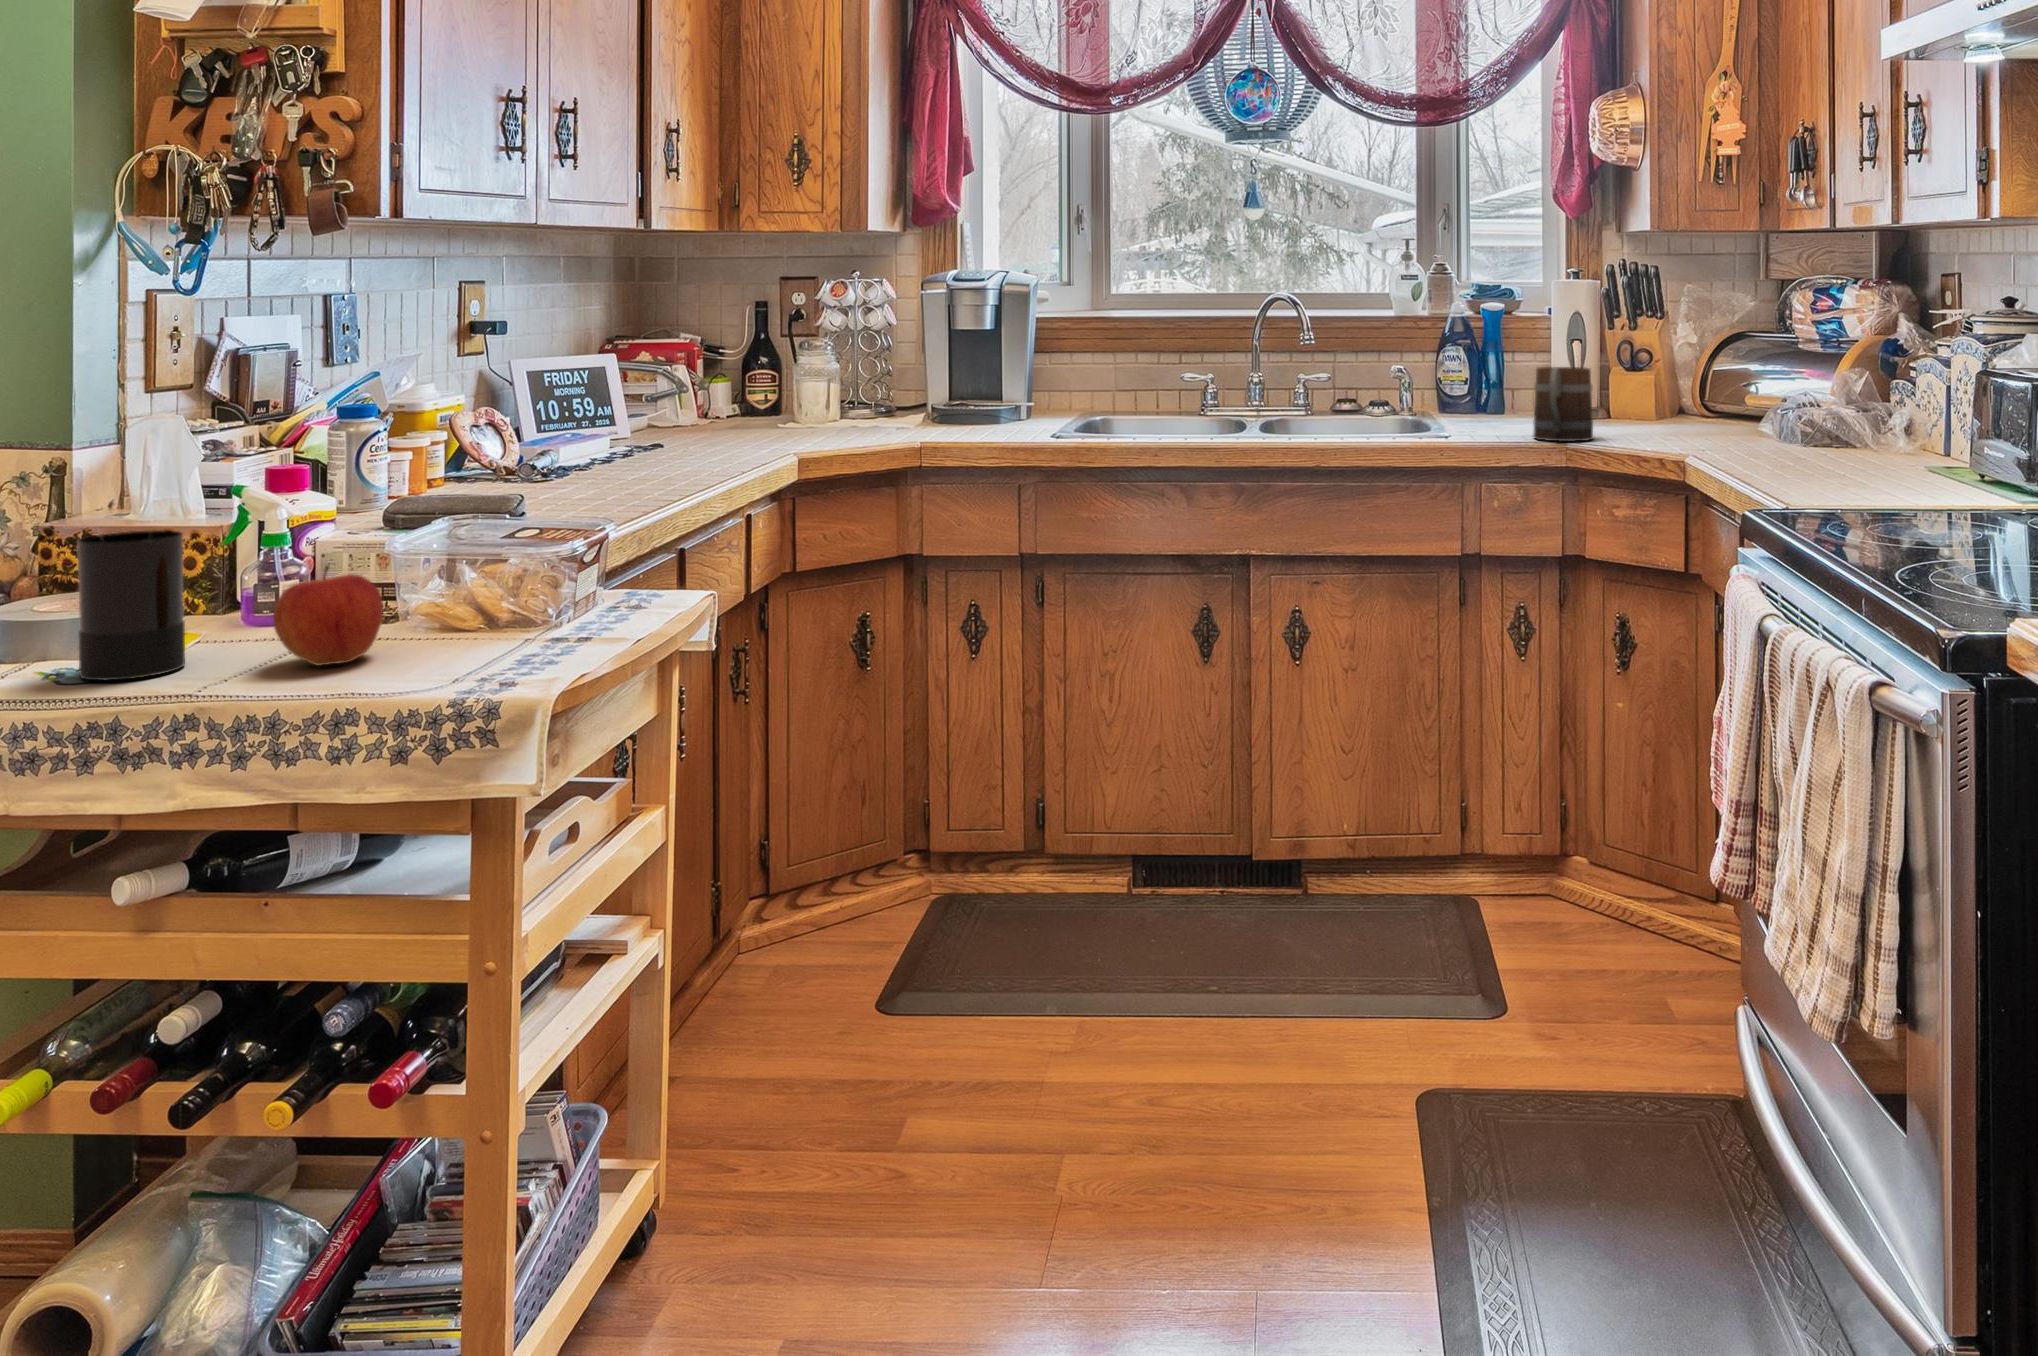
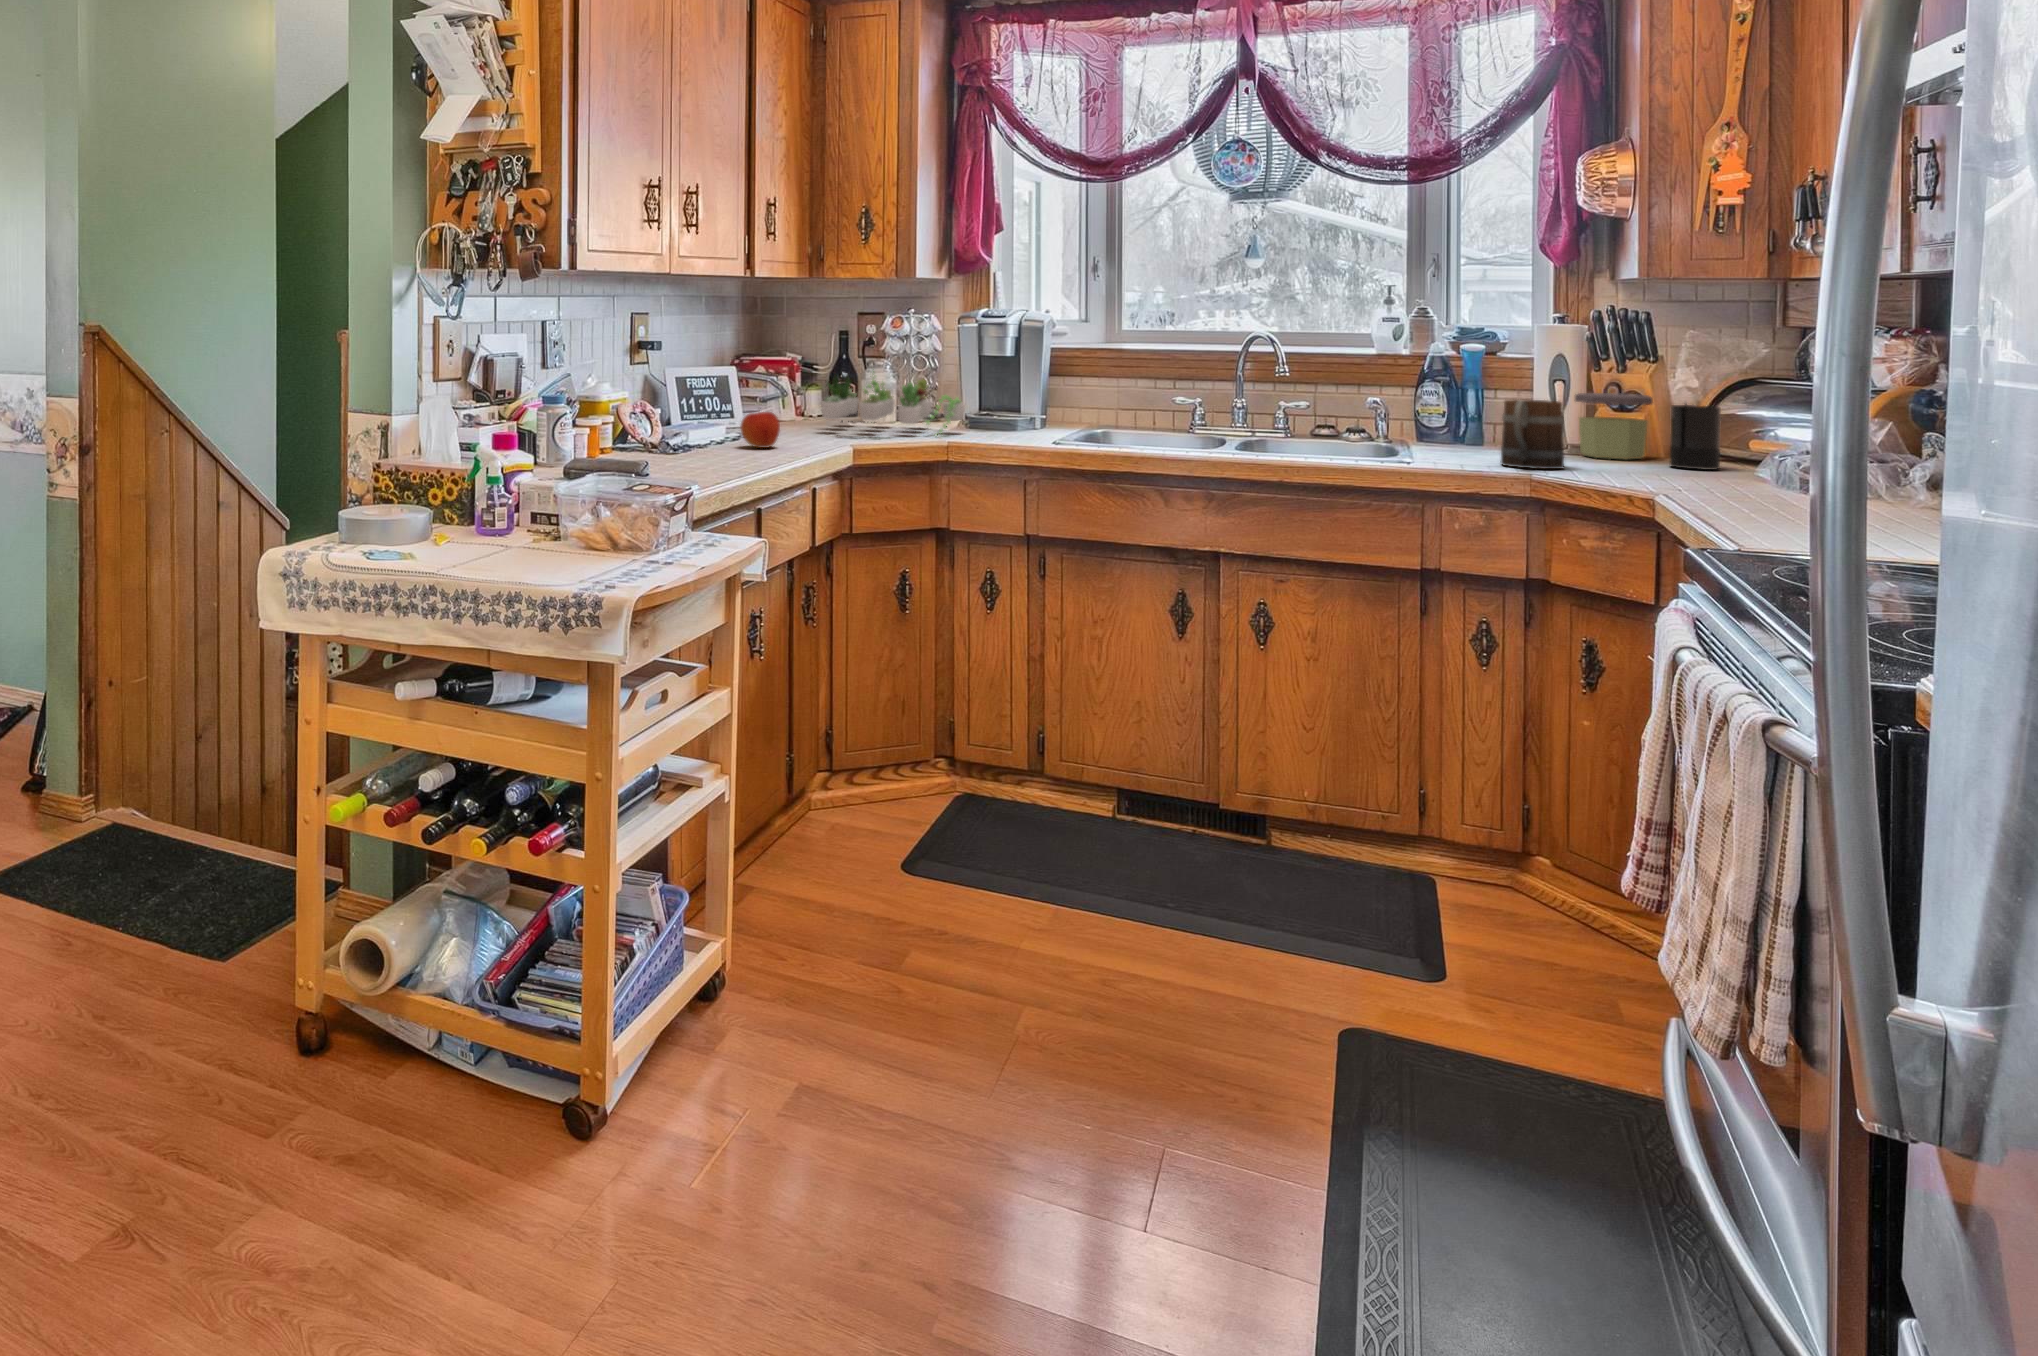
succulent plant: none [745,349,938,438] -> present [821,371,965,435]
jar: none [1592,358,1661,427] -> present [1575,393,1653,460]
candle: present [64,527,185,680] -> present [1670,402,1721,470]
apple: present [273,566,383,665] -> present [741,412,780,448]

